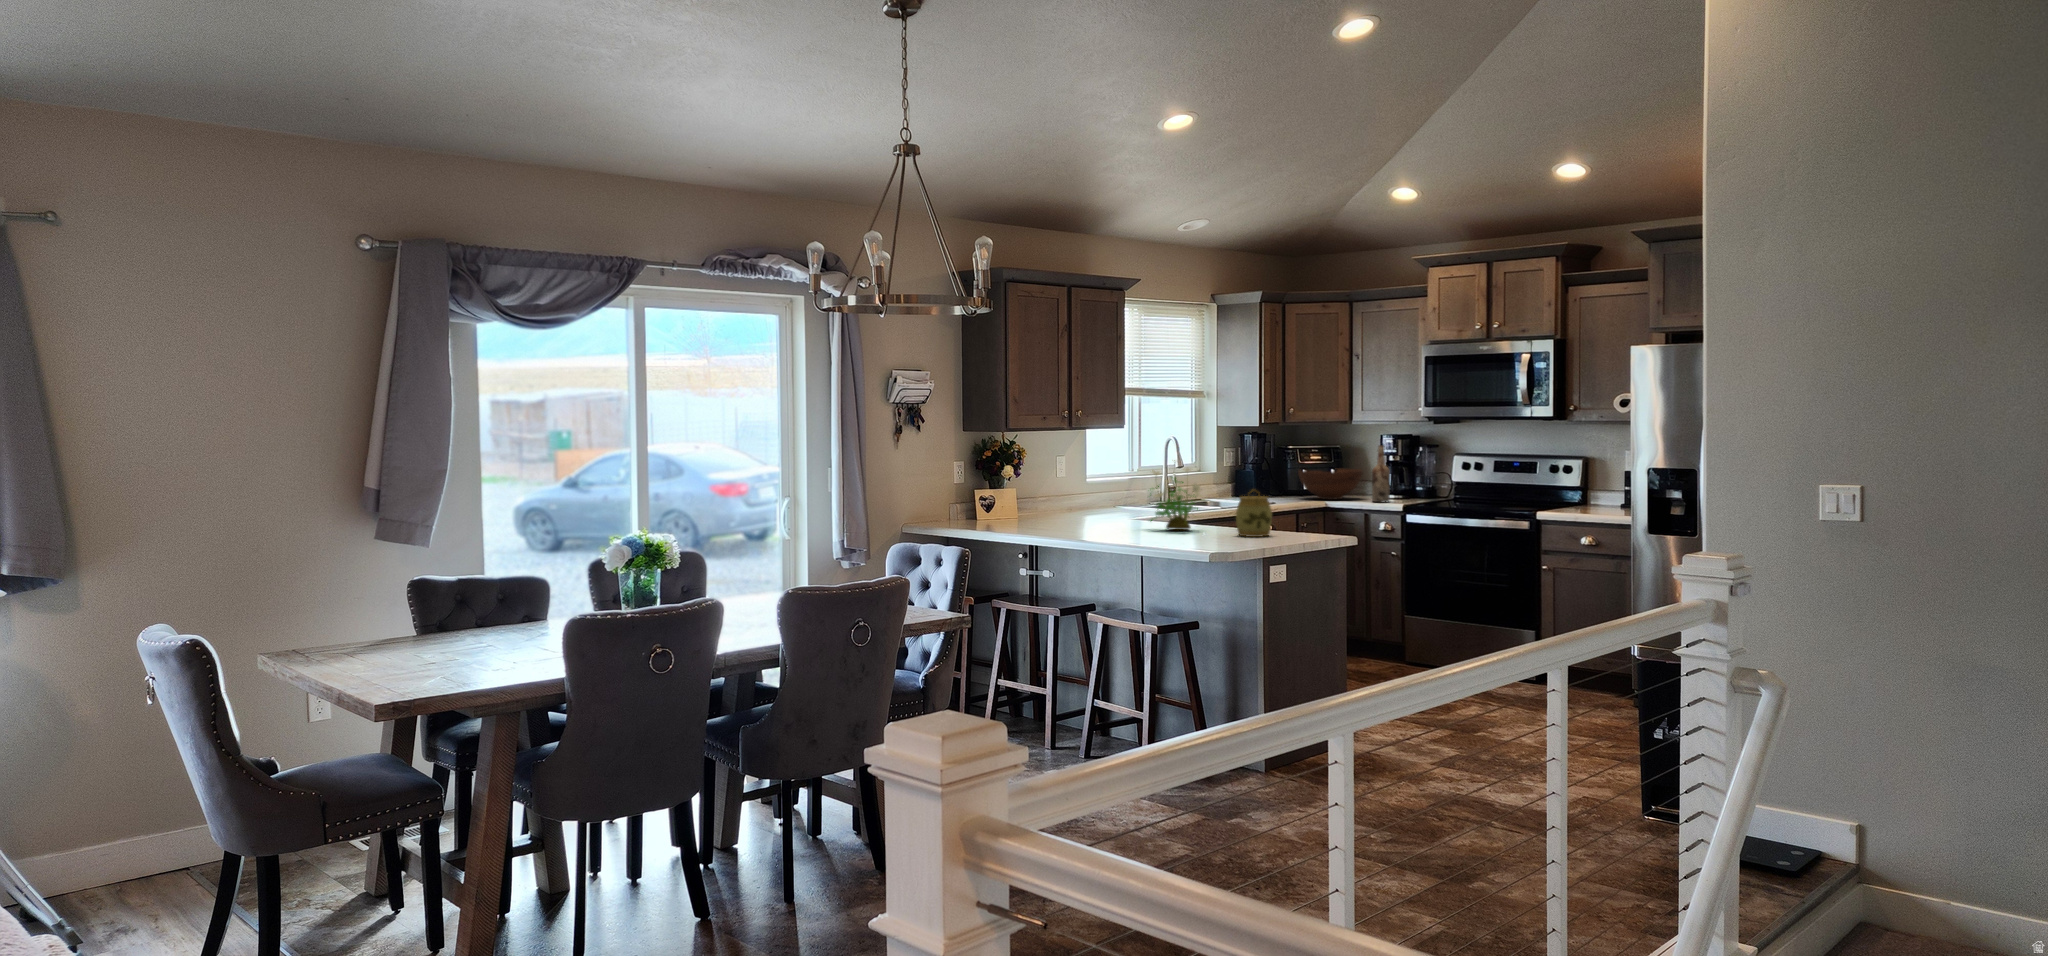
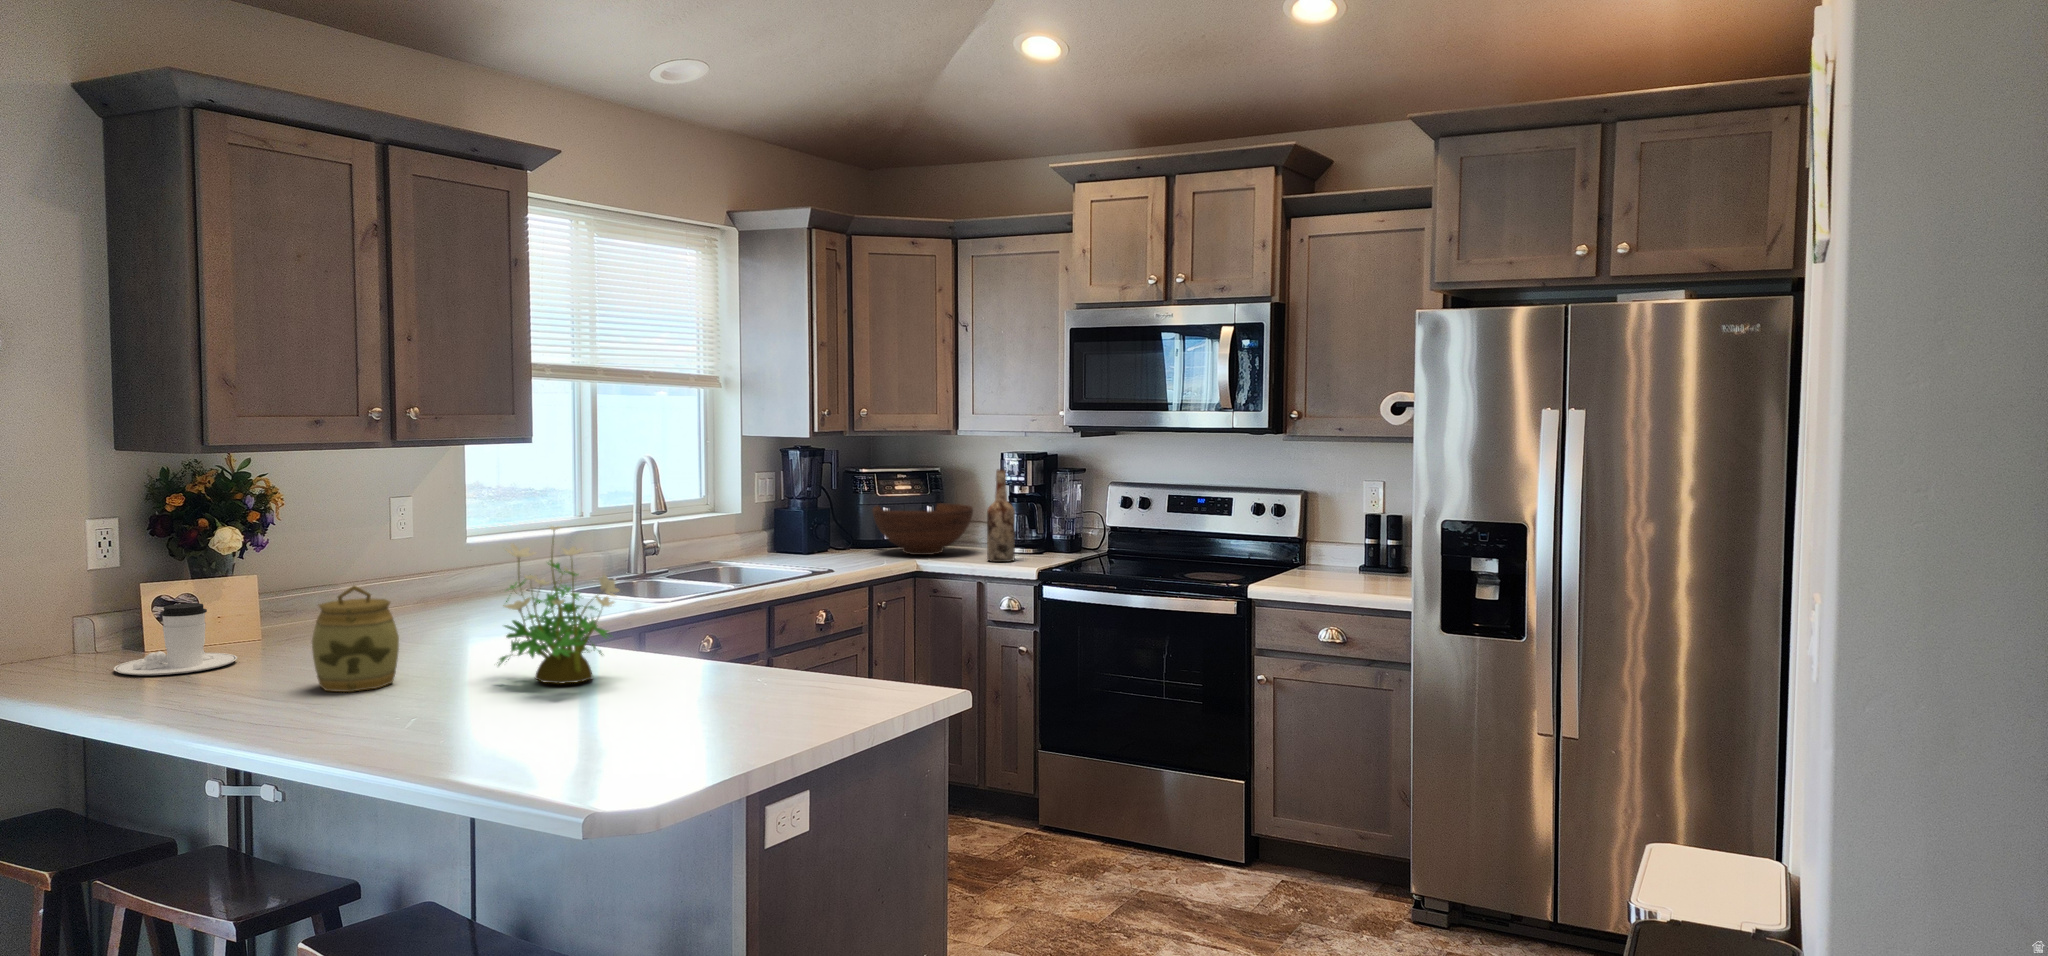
jar: present [1236,490,1272,537] -> present [312,586,399,692]
coffee cup: none [979,497,1025,526] -> present [114,603,237,675]

